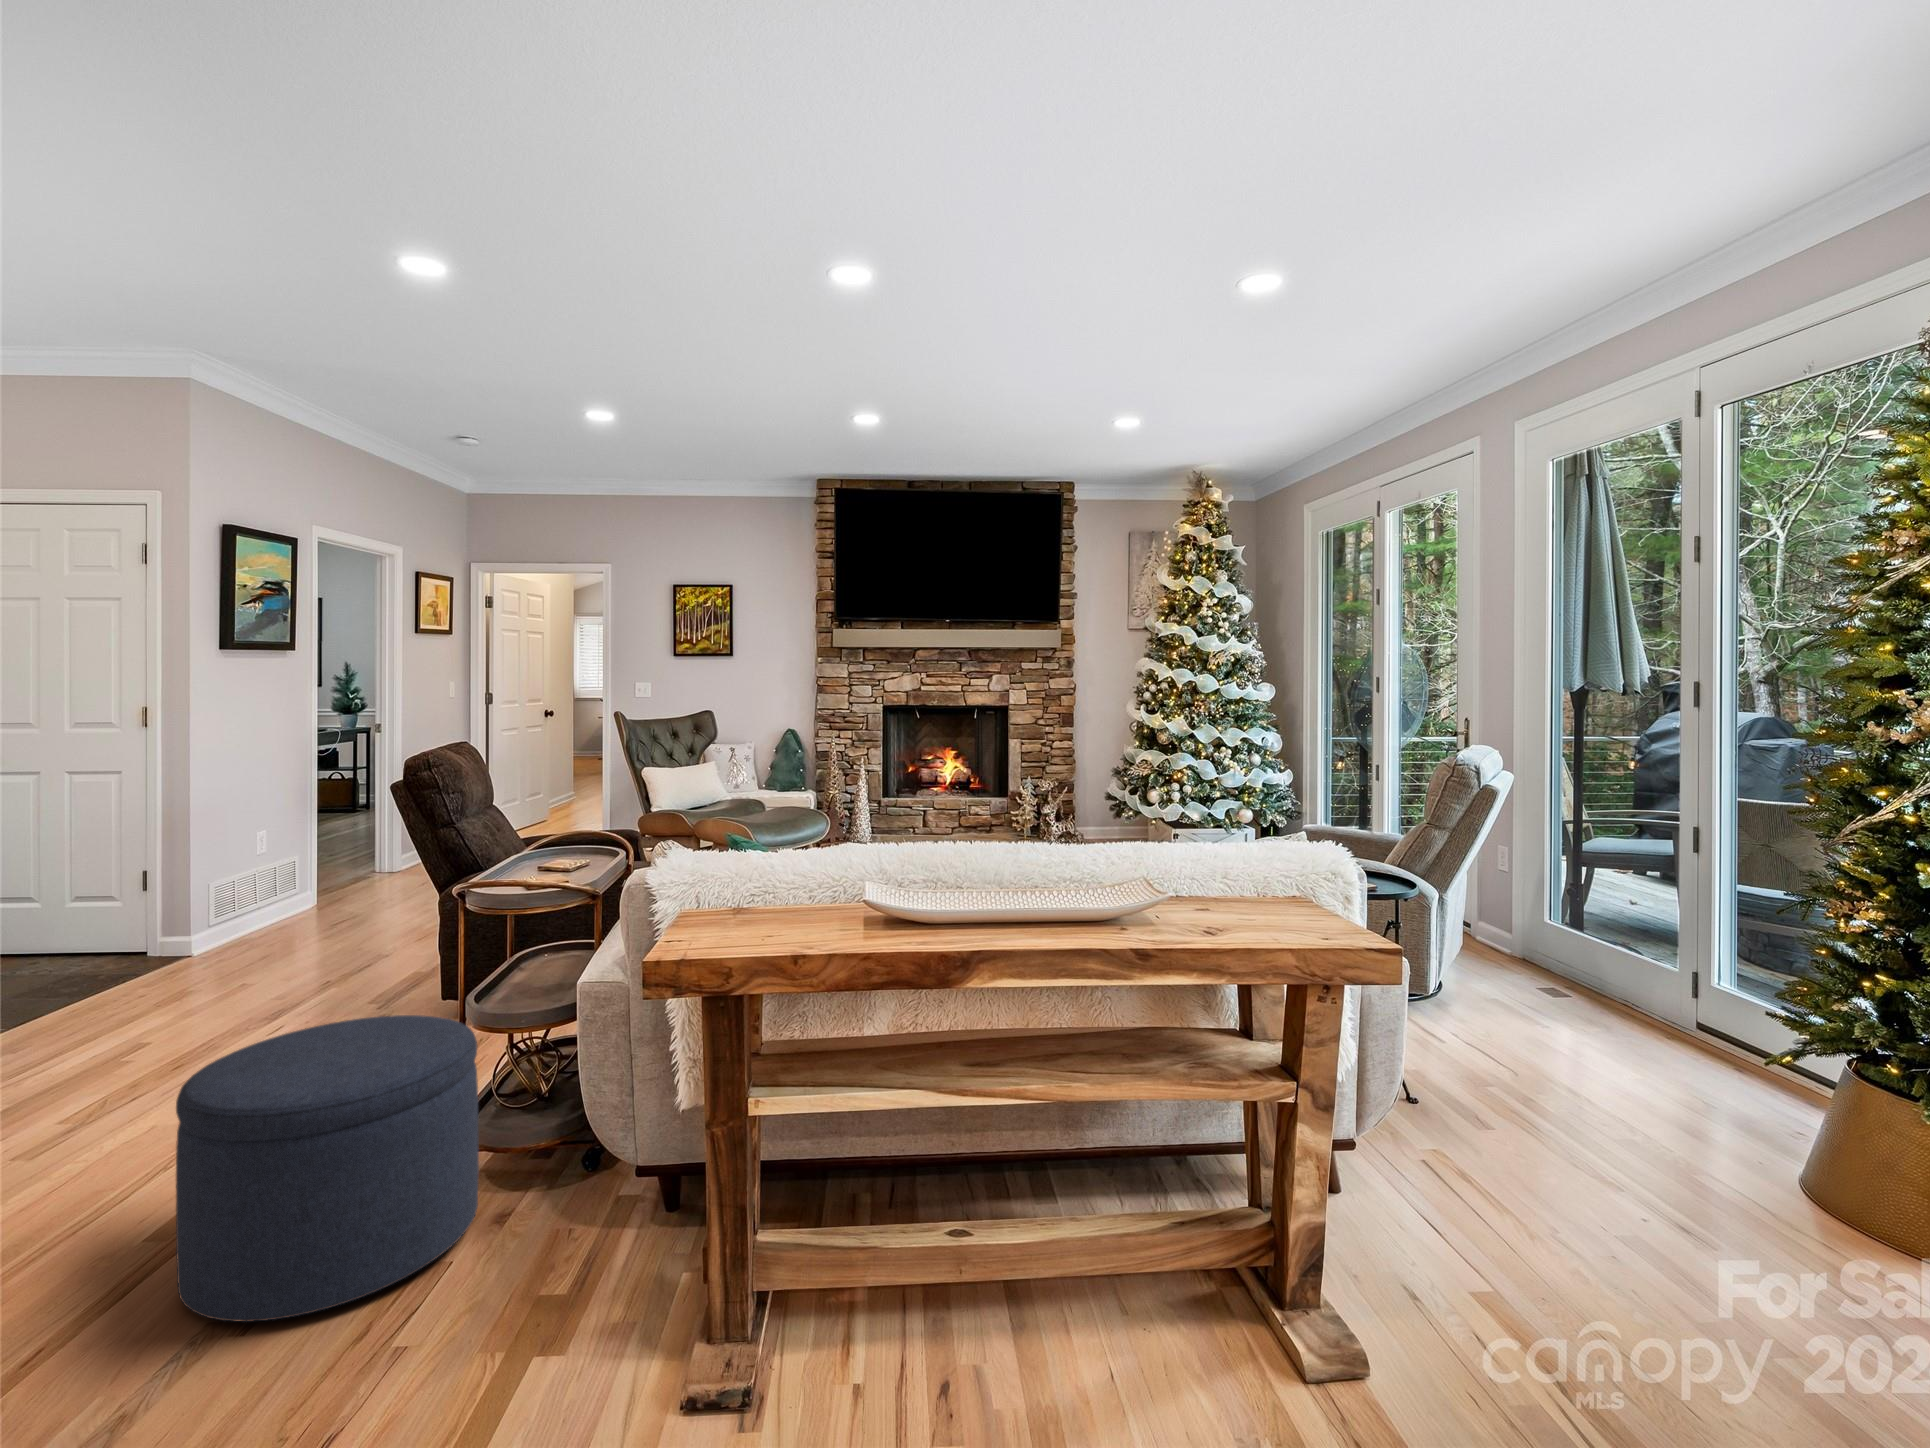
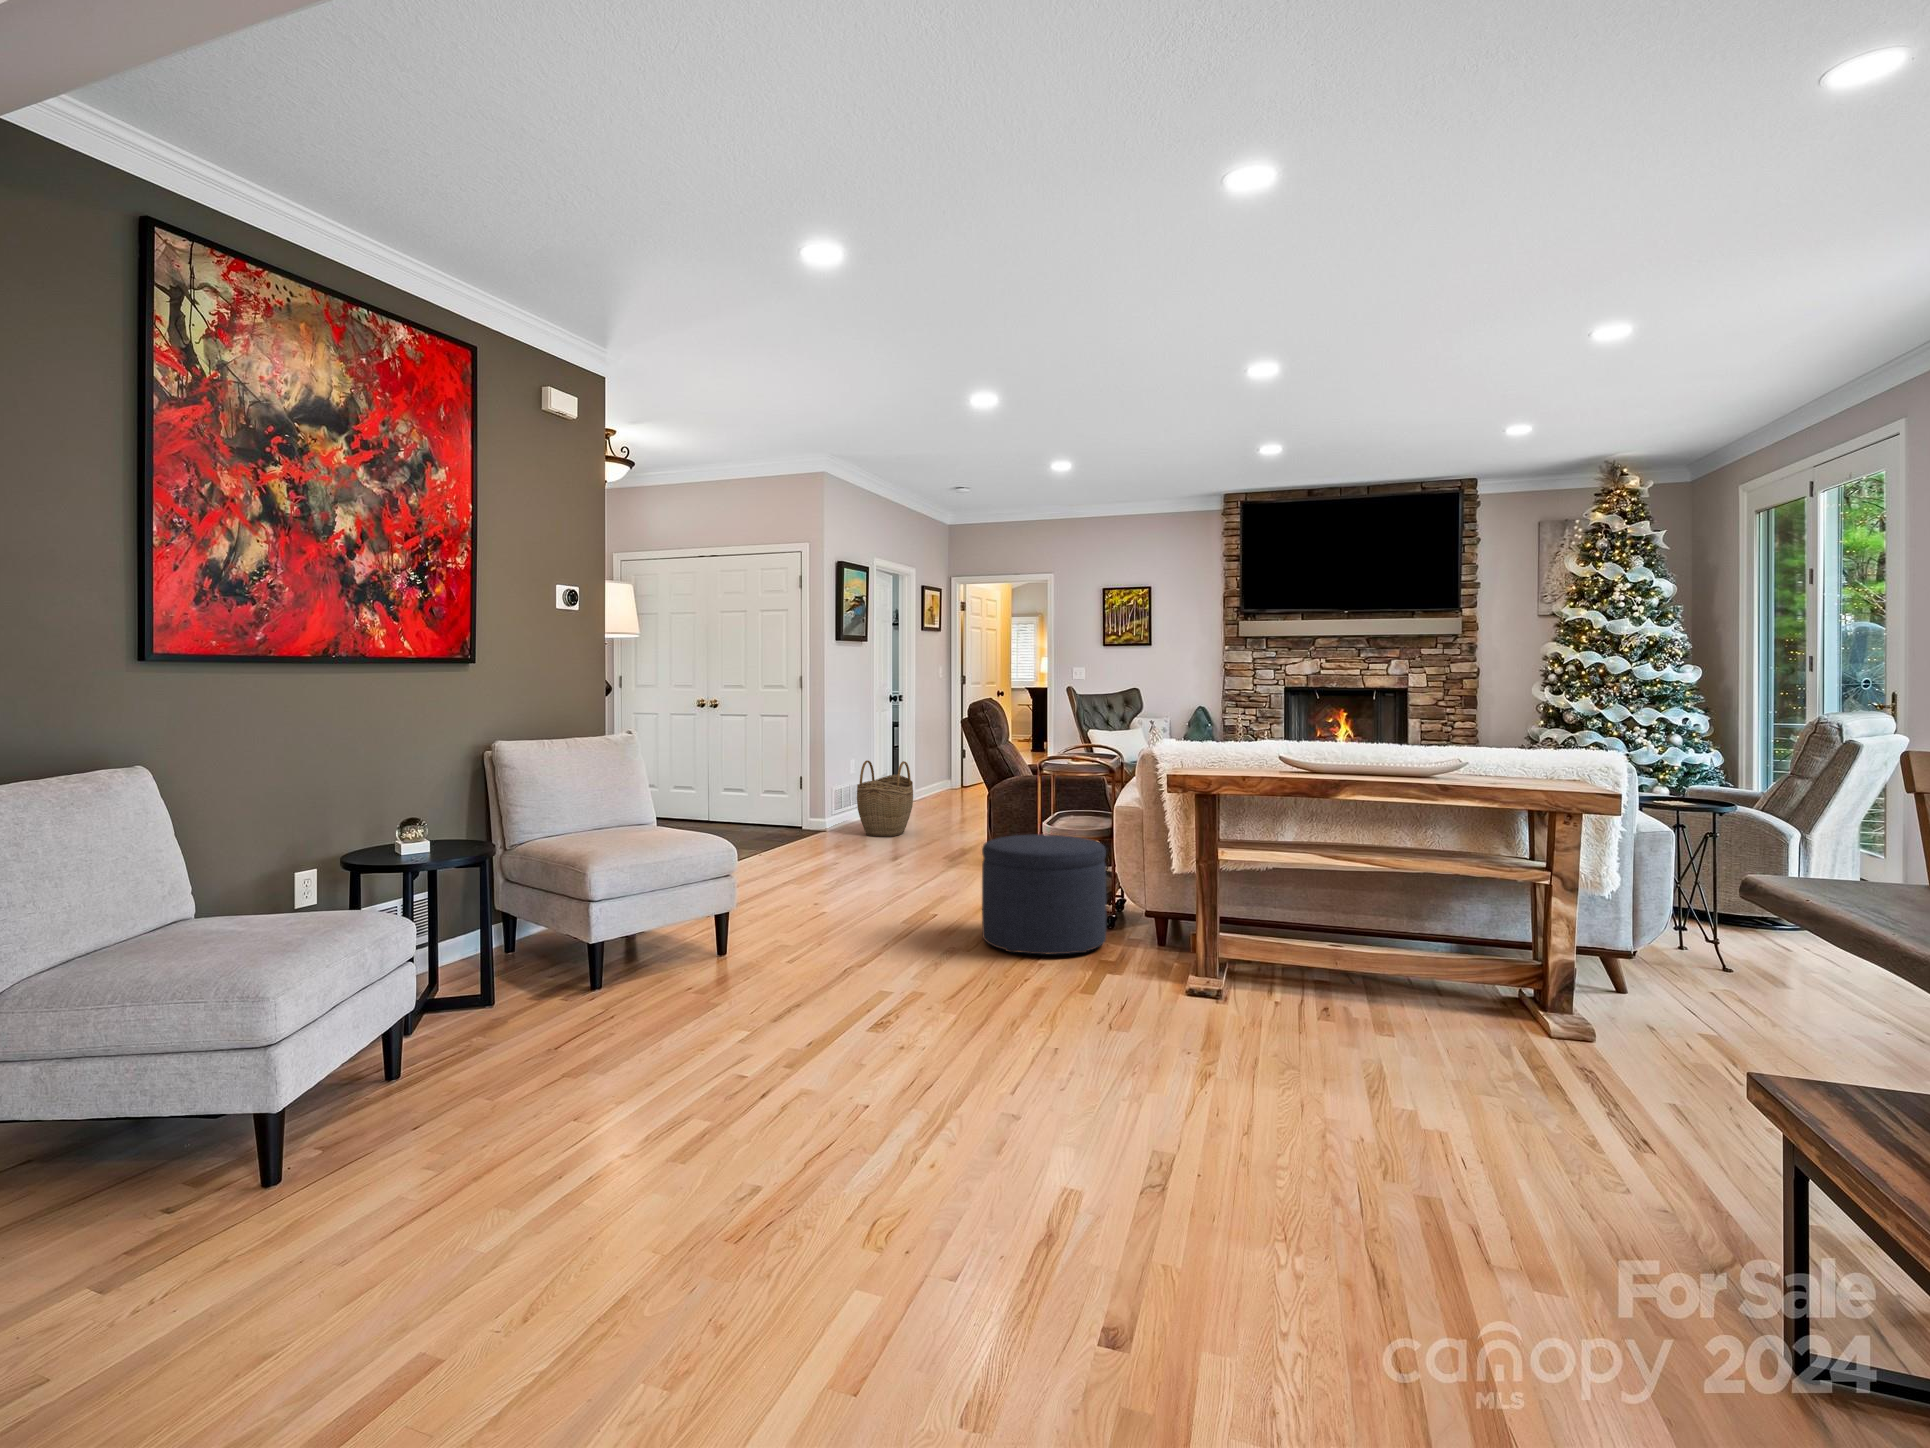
woven basket: none [230,827,344,945] -> present [857,760,913,837]

